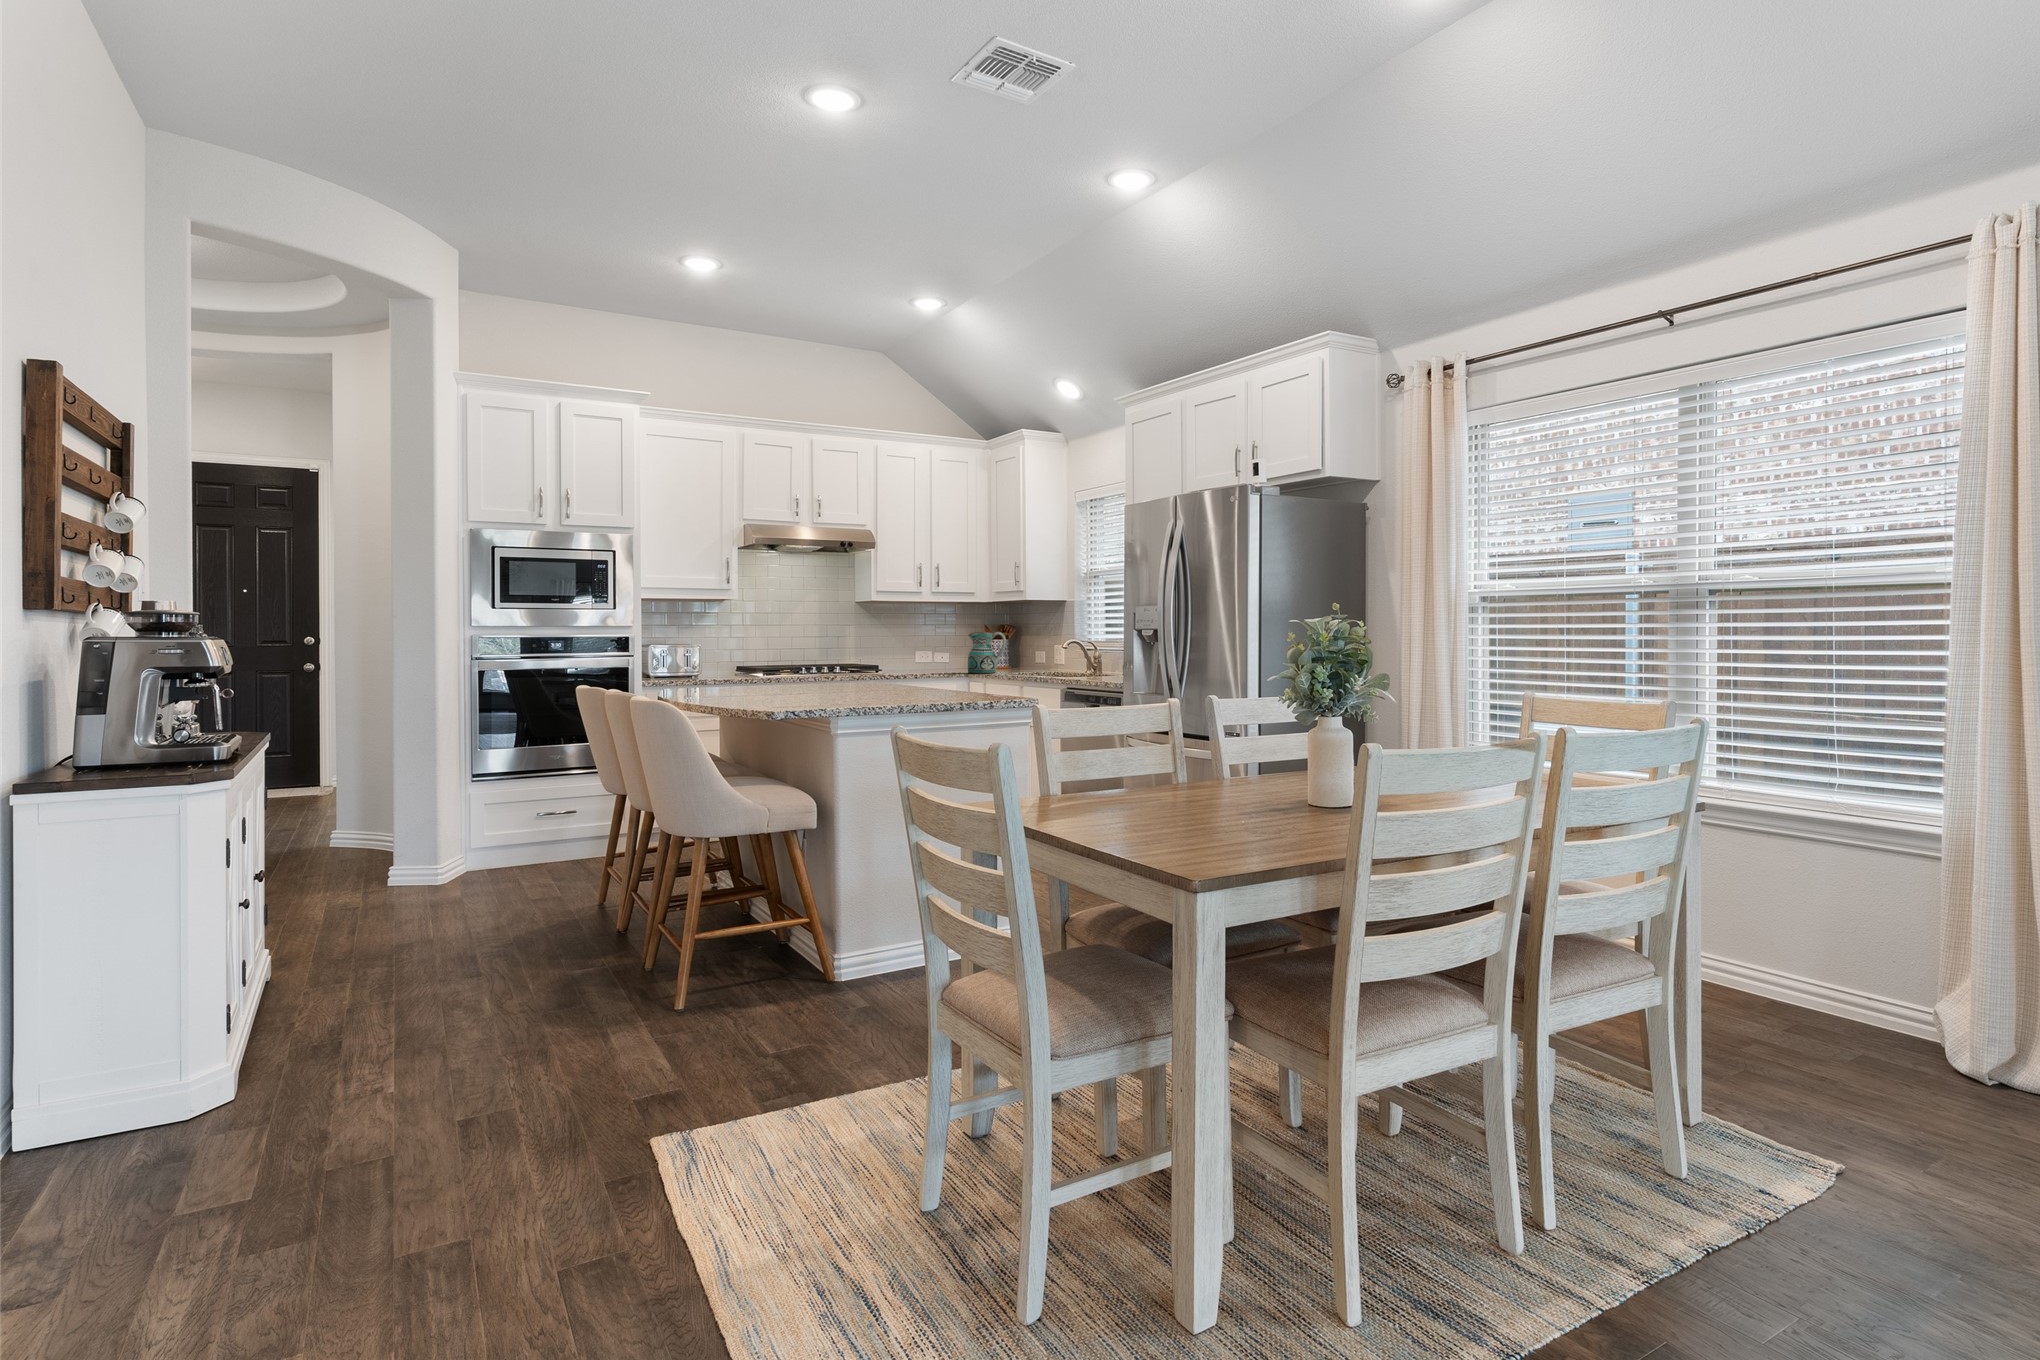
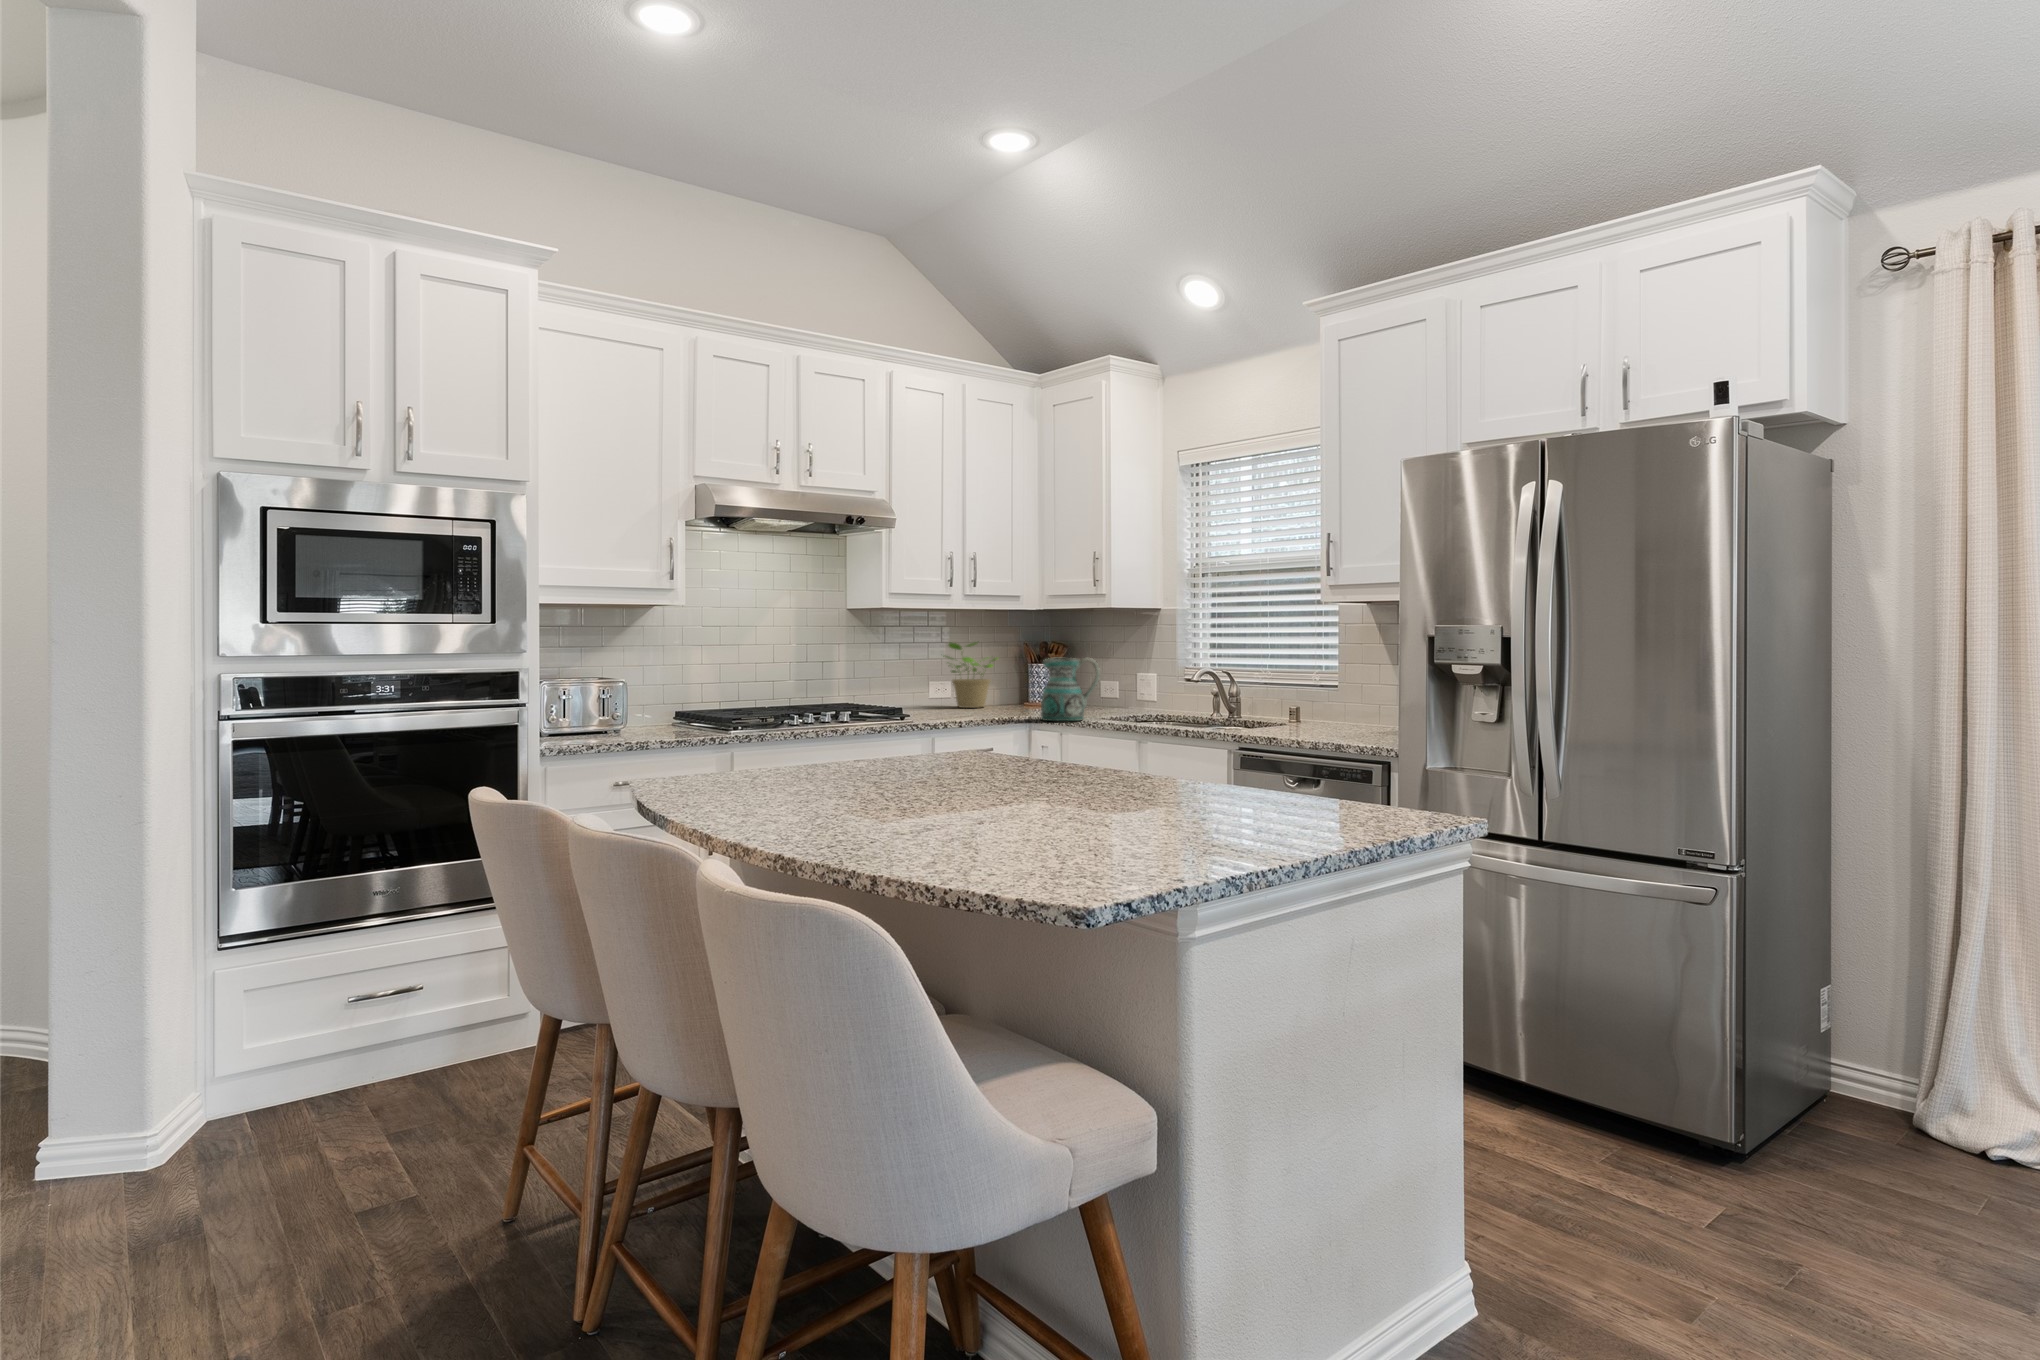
potted plant: none [923,624,963,668] -> present [943,642,998,708]

